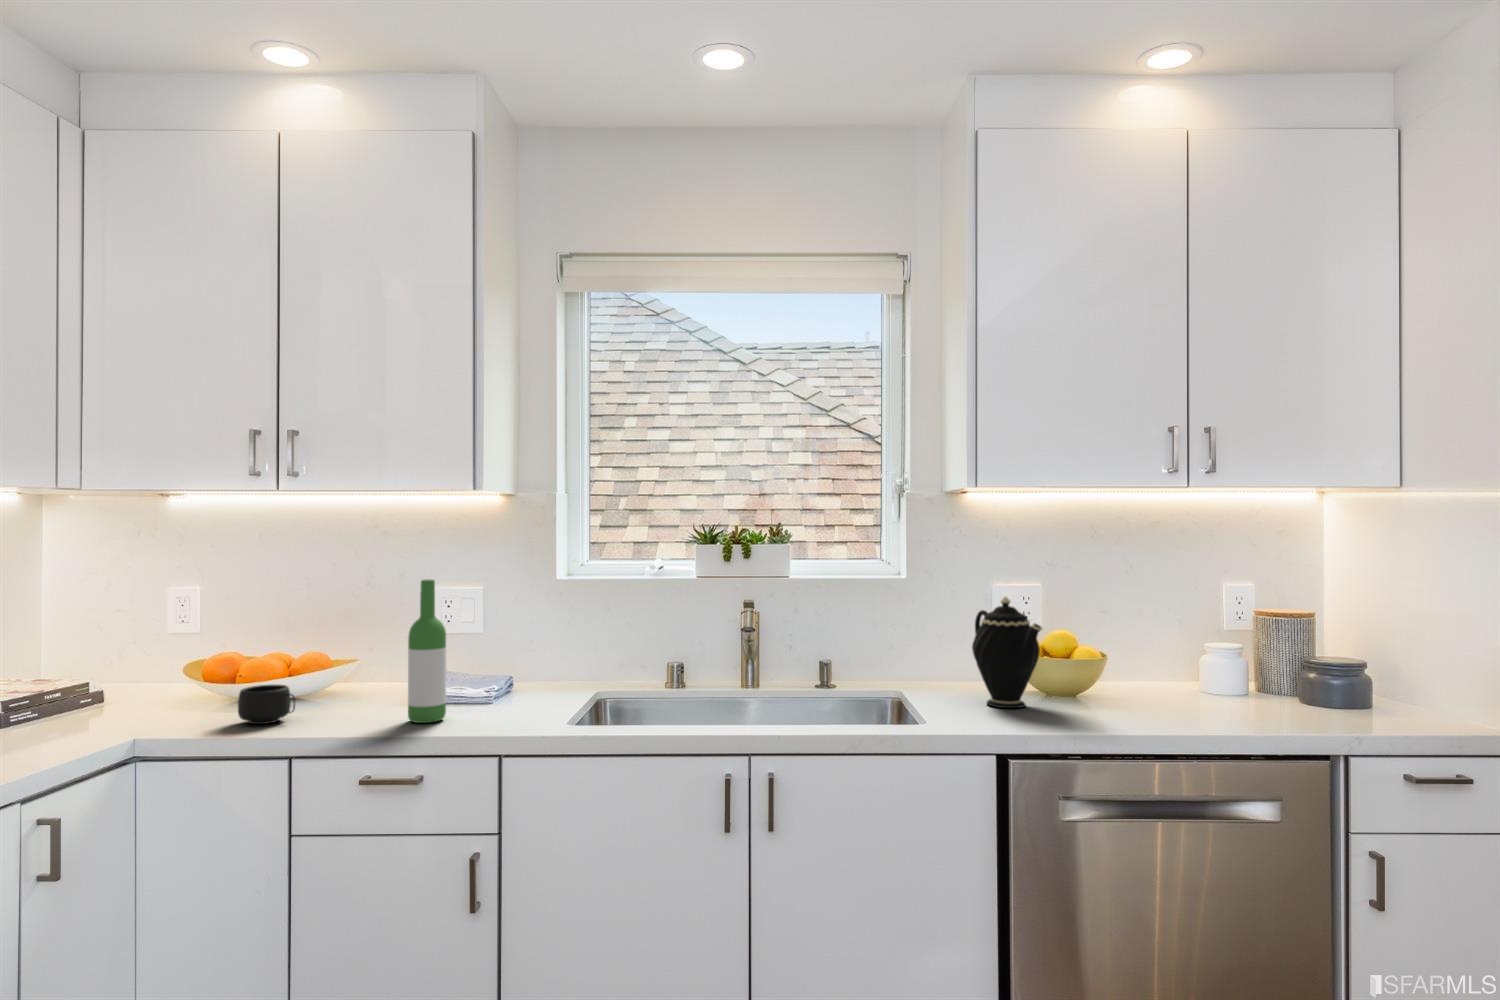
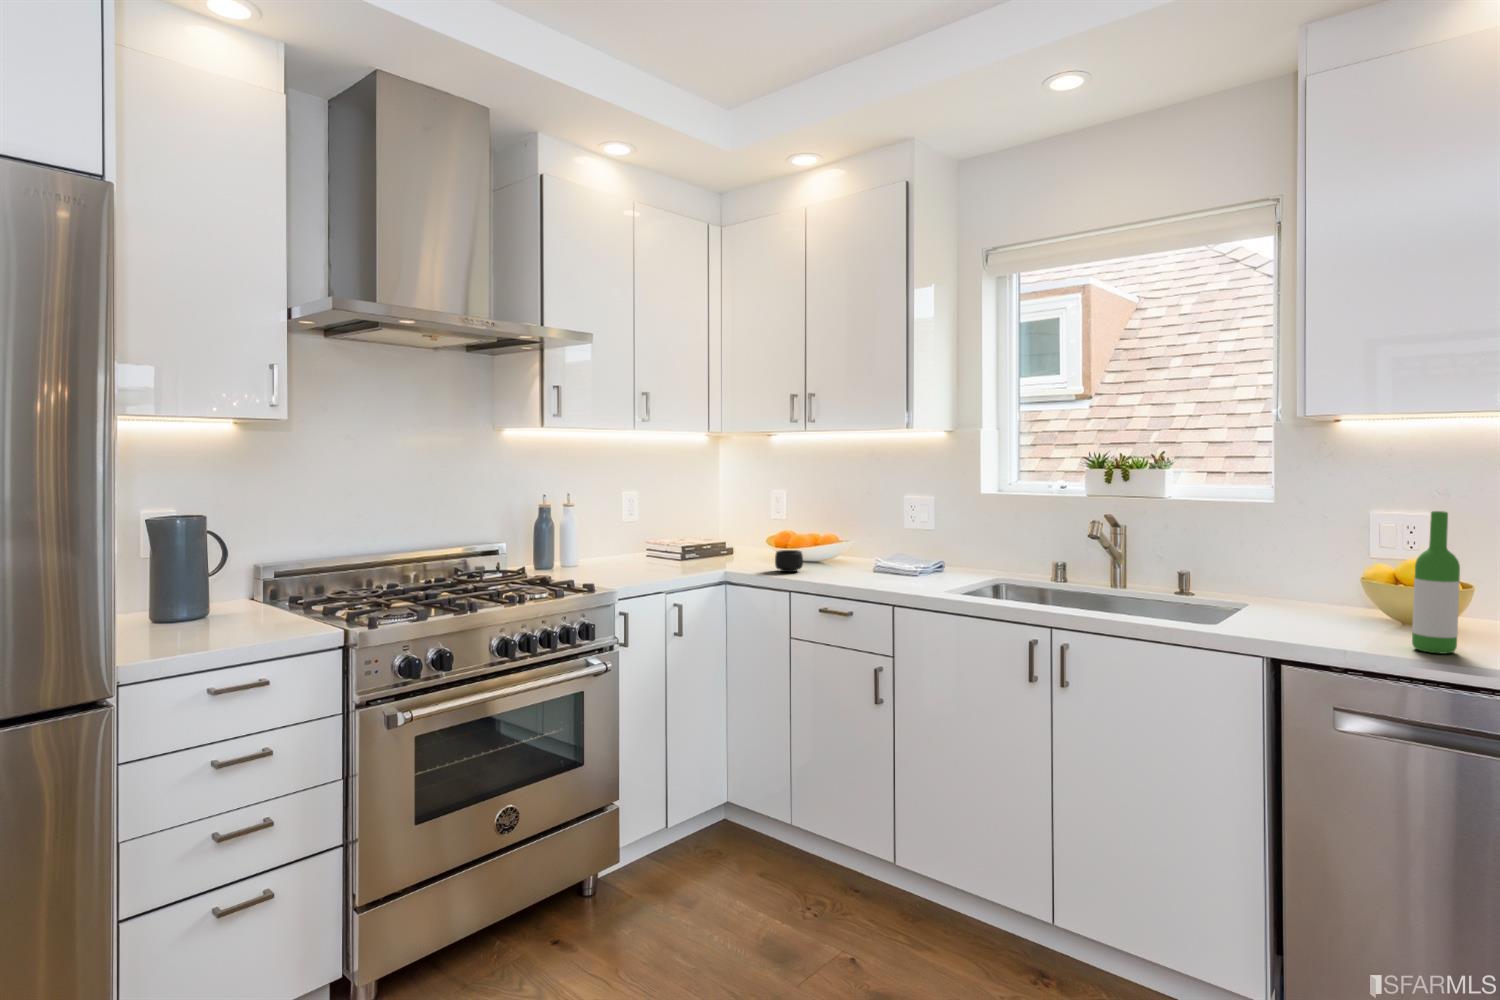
wine bottle: present [408,580,446,723] -> present [1412,511,1460,654]
teapot: present [972,597,1042,708] -> none [1298,523,1371,627]

